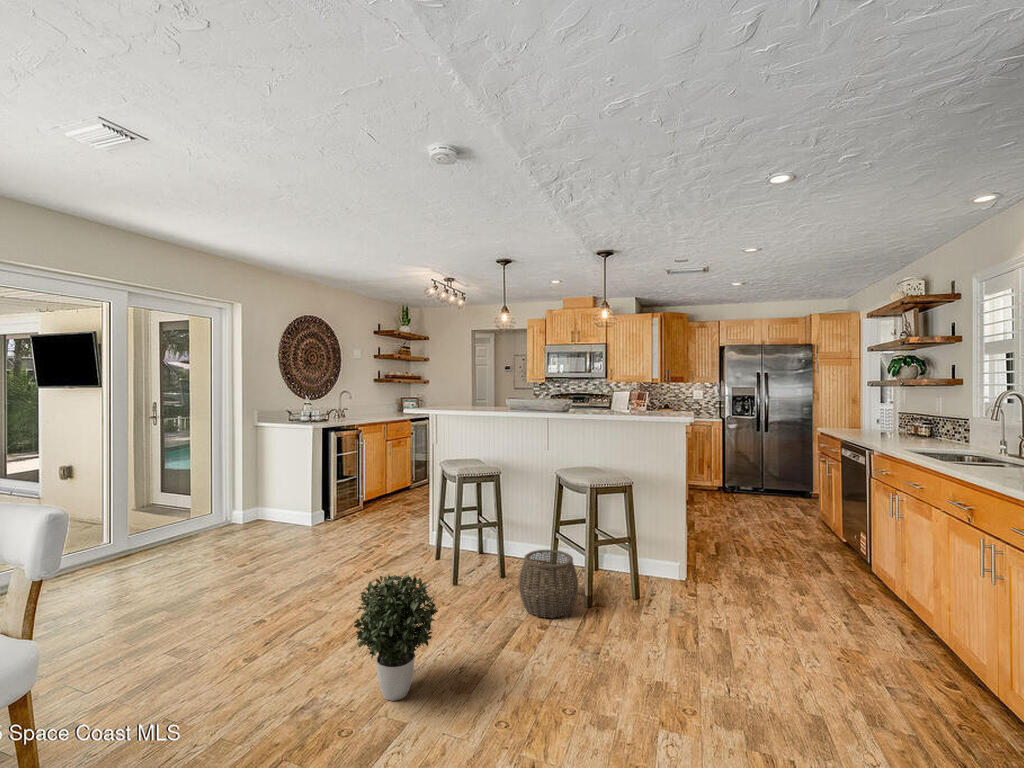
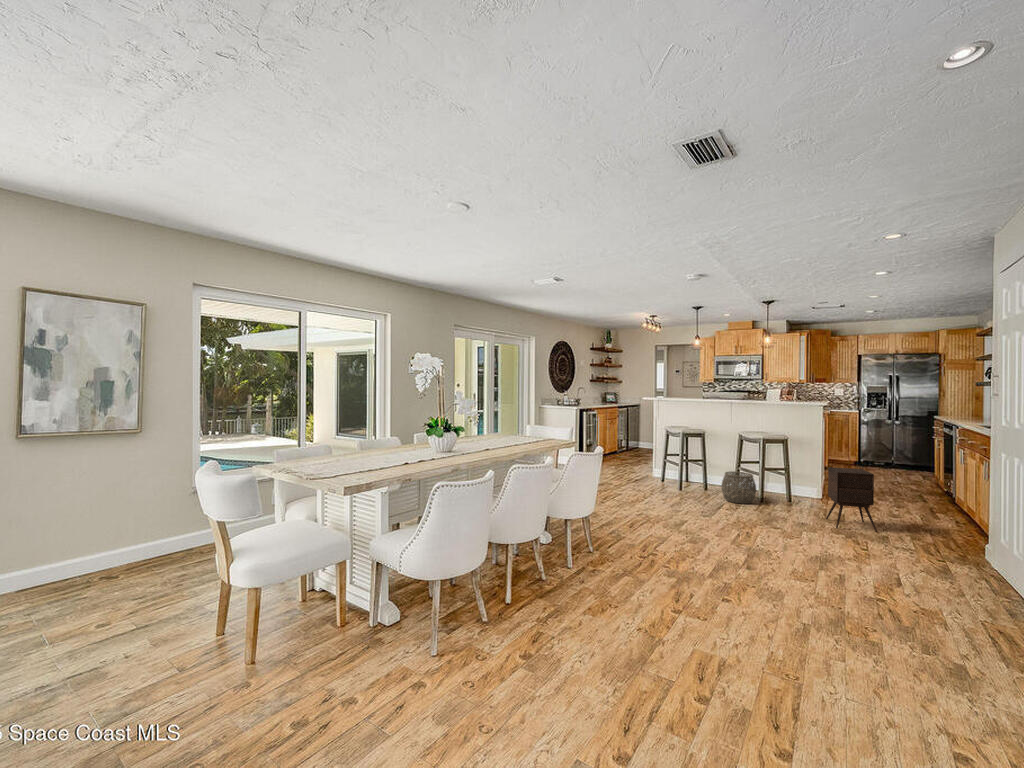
side table: none [696,555,793,700] -> present [826,467,877,532]
potted plant: present [354,575,438,701] -> none [657,464,695,517]

